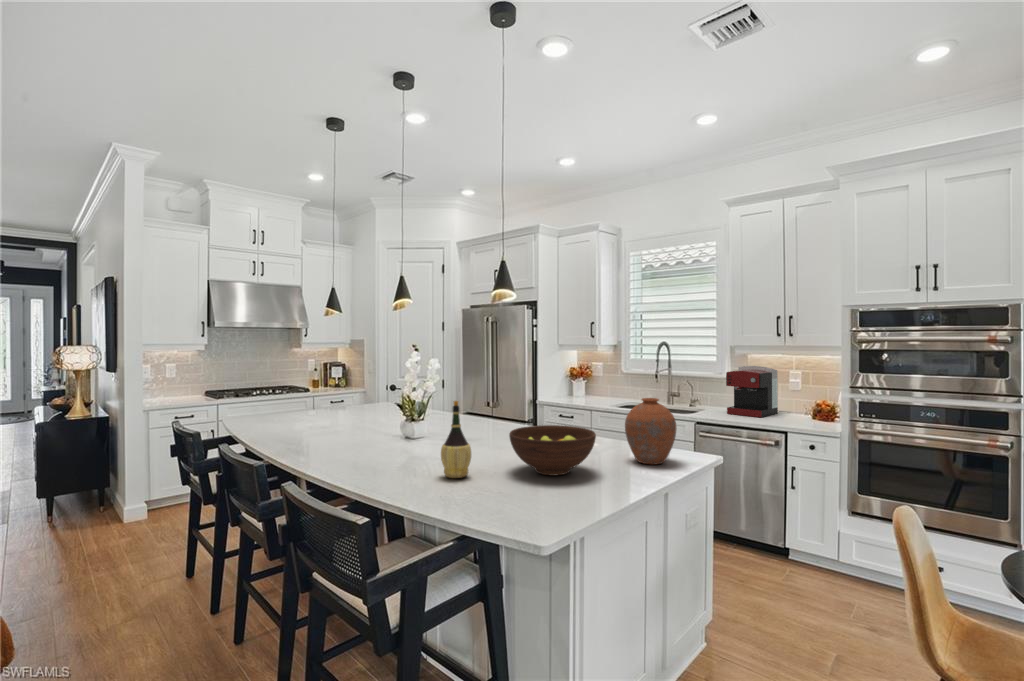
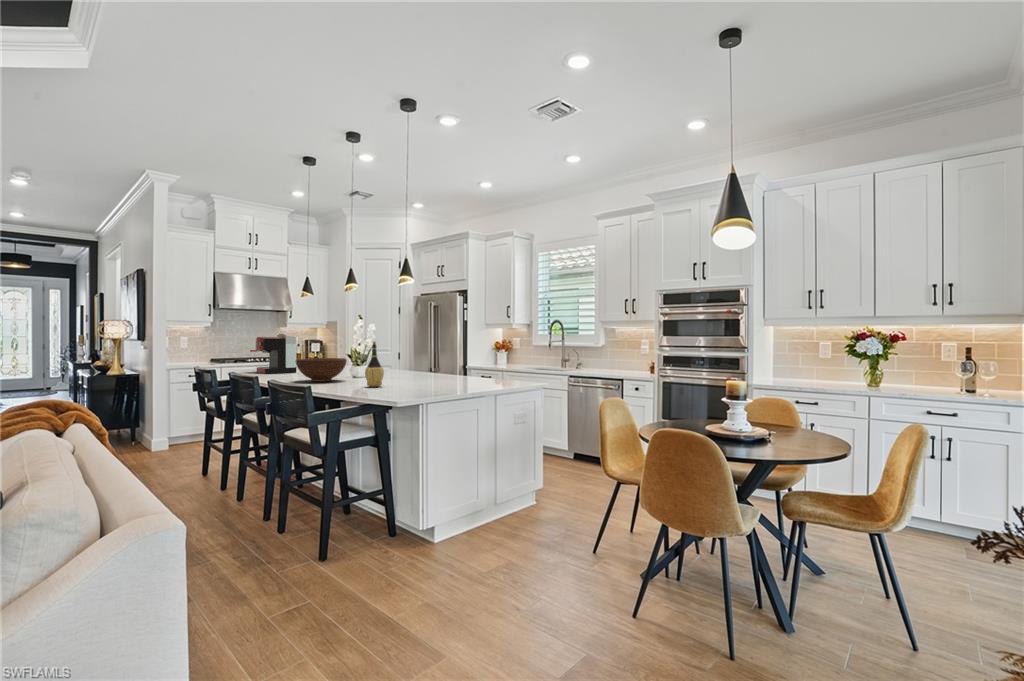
coffee maker: present [726,366,778,417] -> present [250,334,296,374]
vase: present [625,398,677,464] -> none [485,345,516,384]
fruit bowl: present [509,425,596,476] -> present [296,358,347,382]

